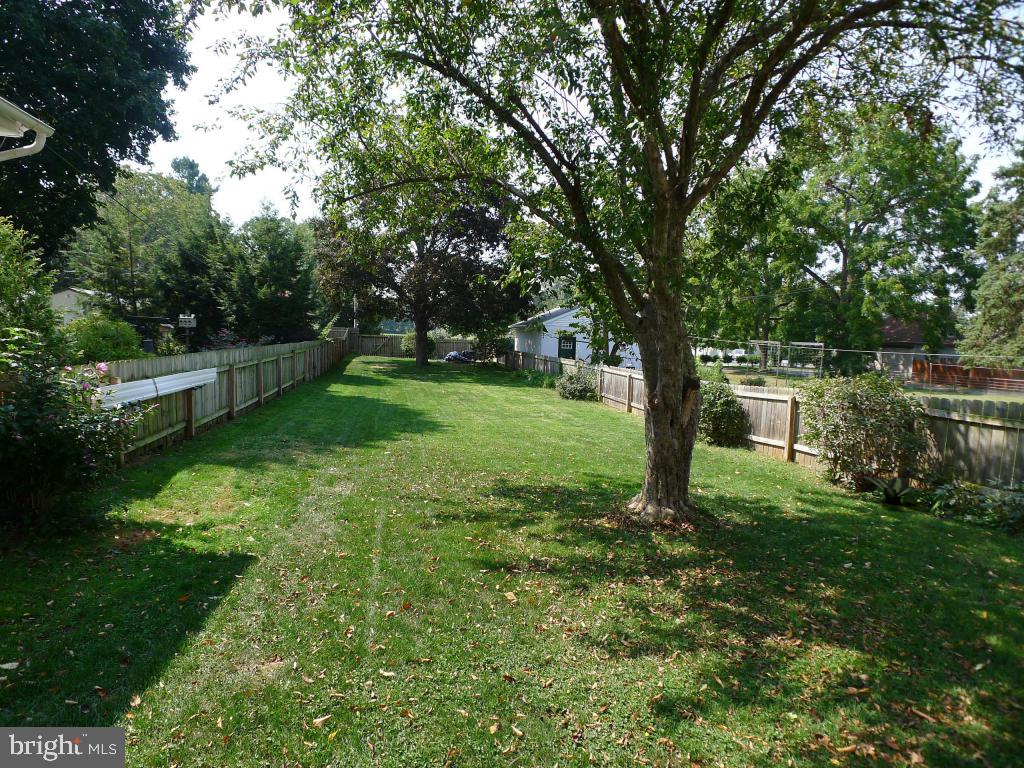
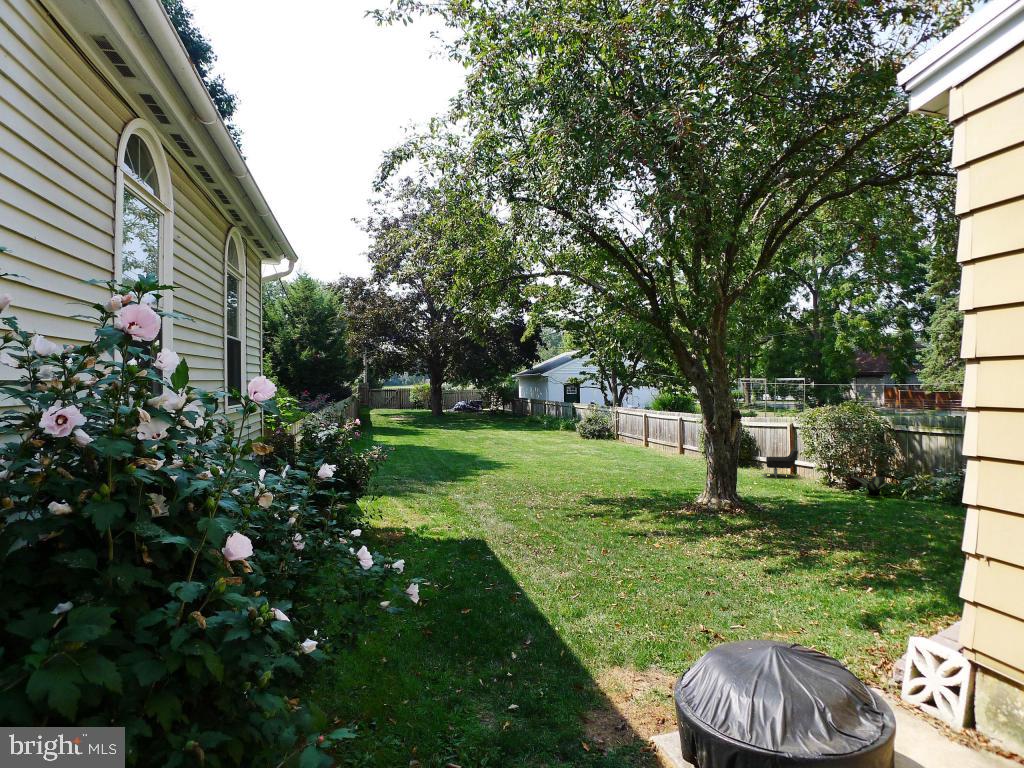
lounge chair: none [747,430,797,466] -> present [766,449,798,478]

